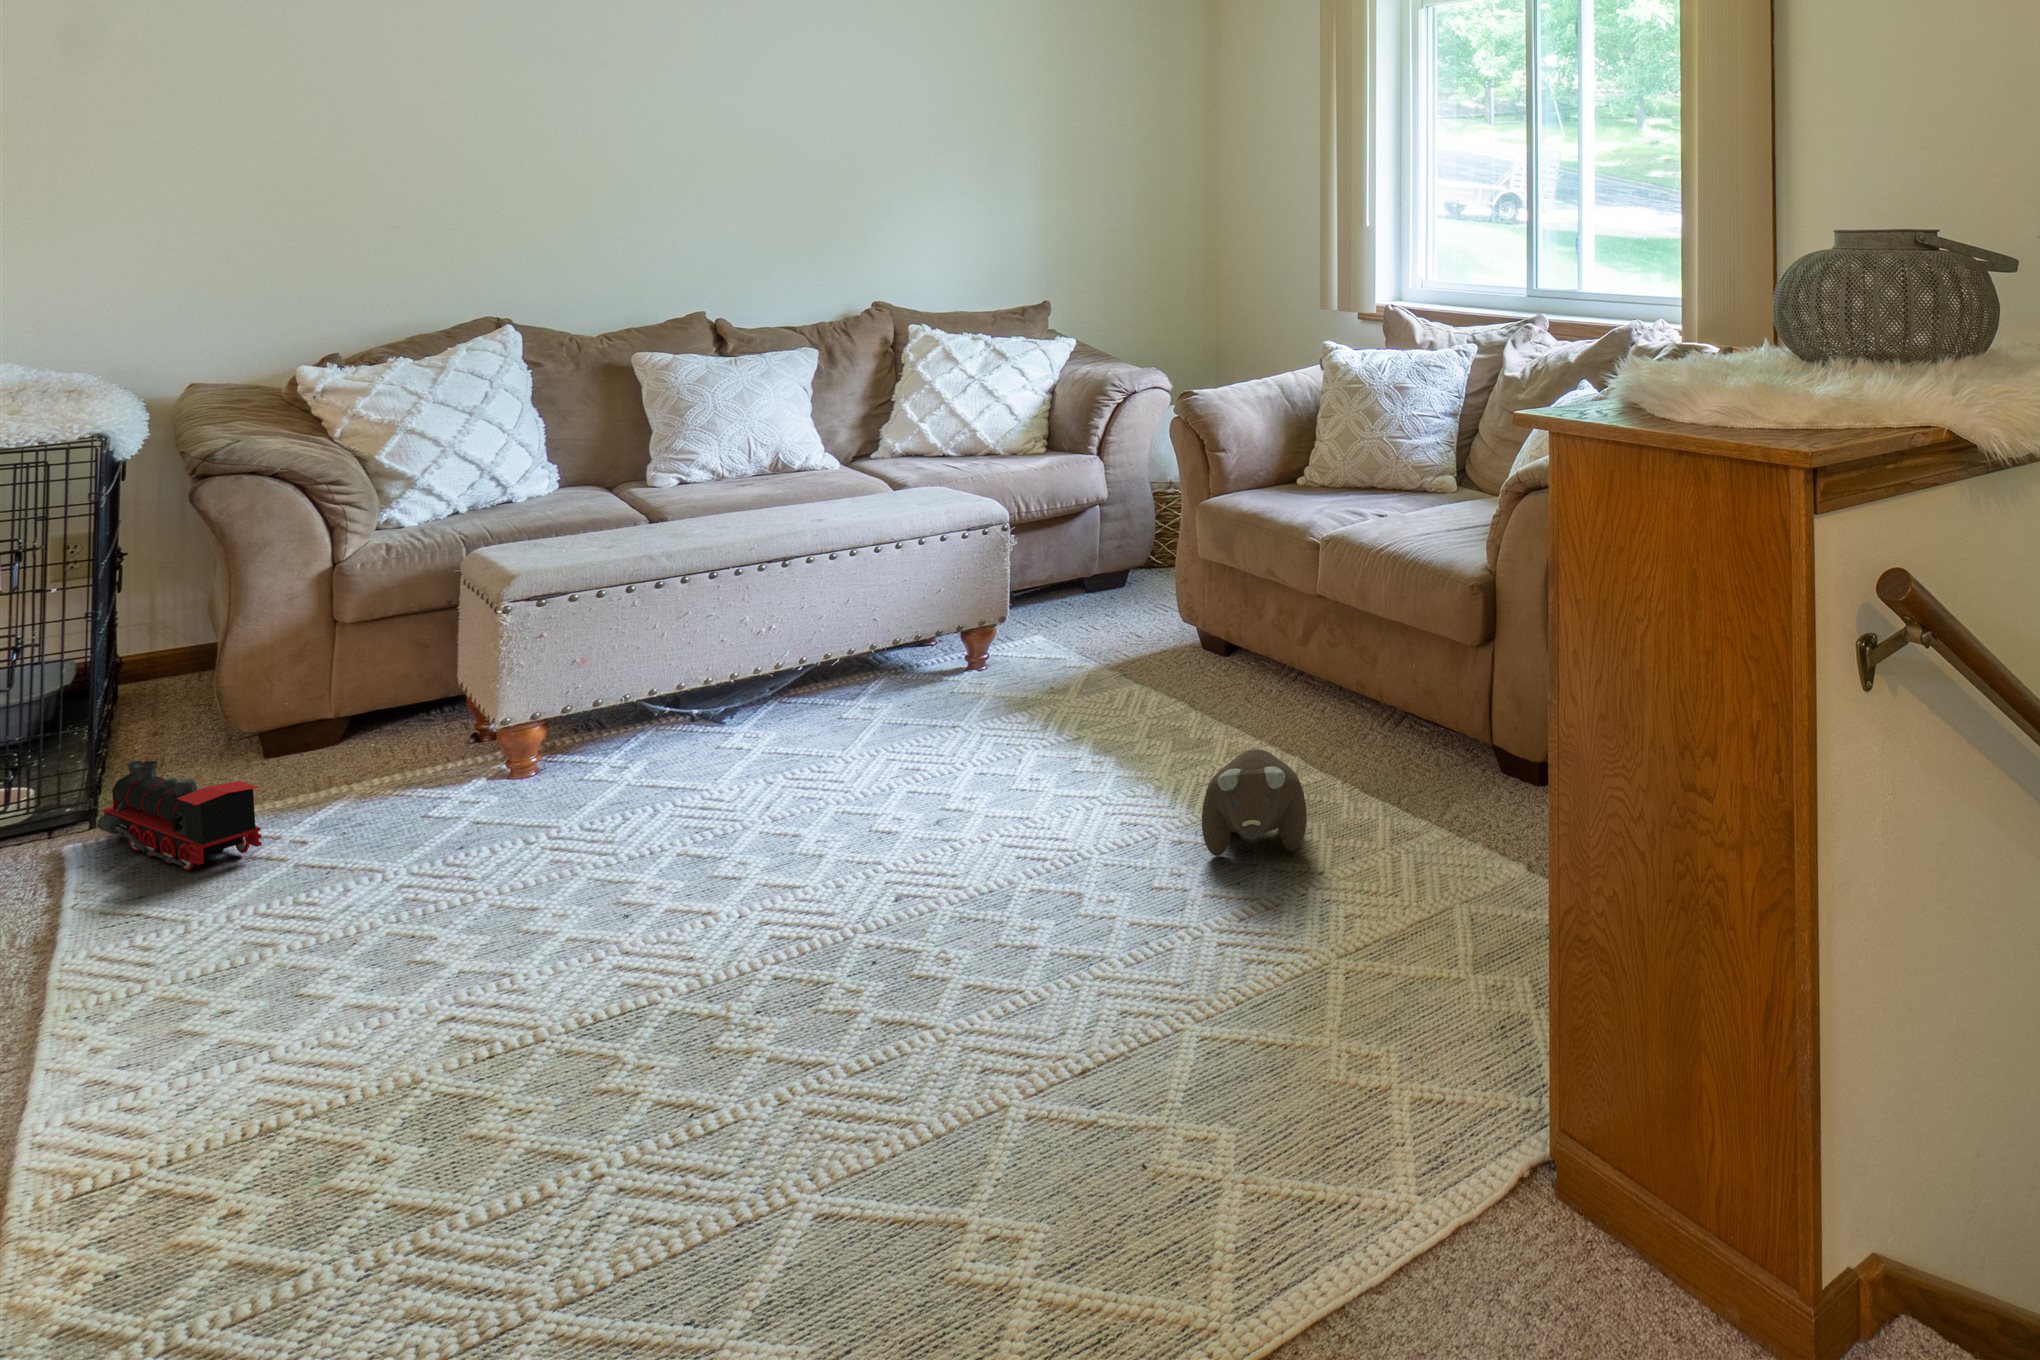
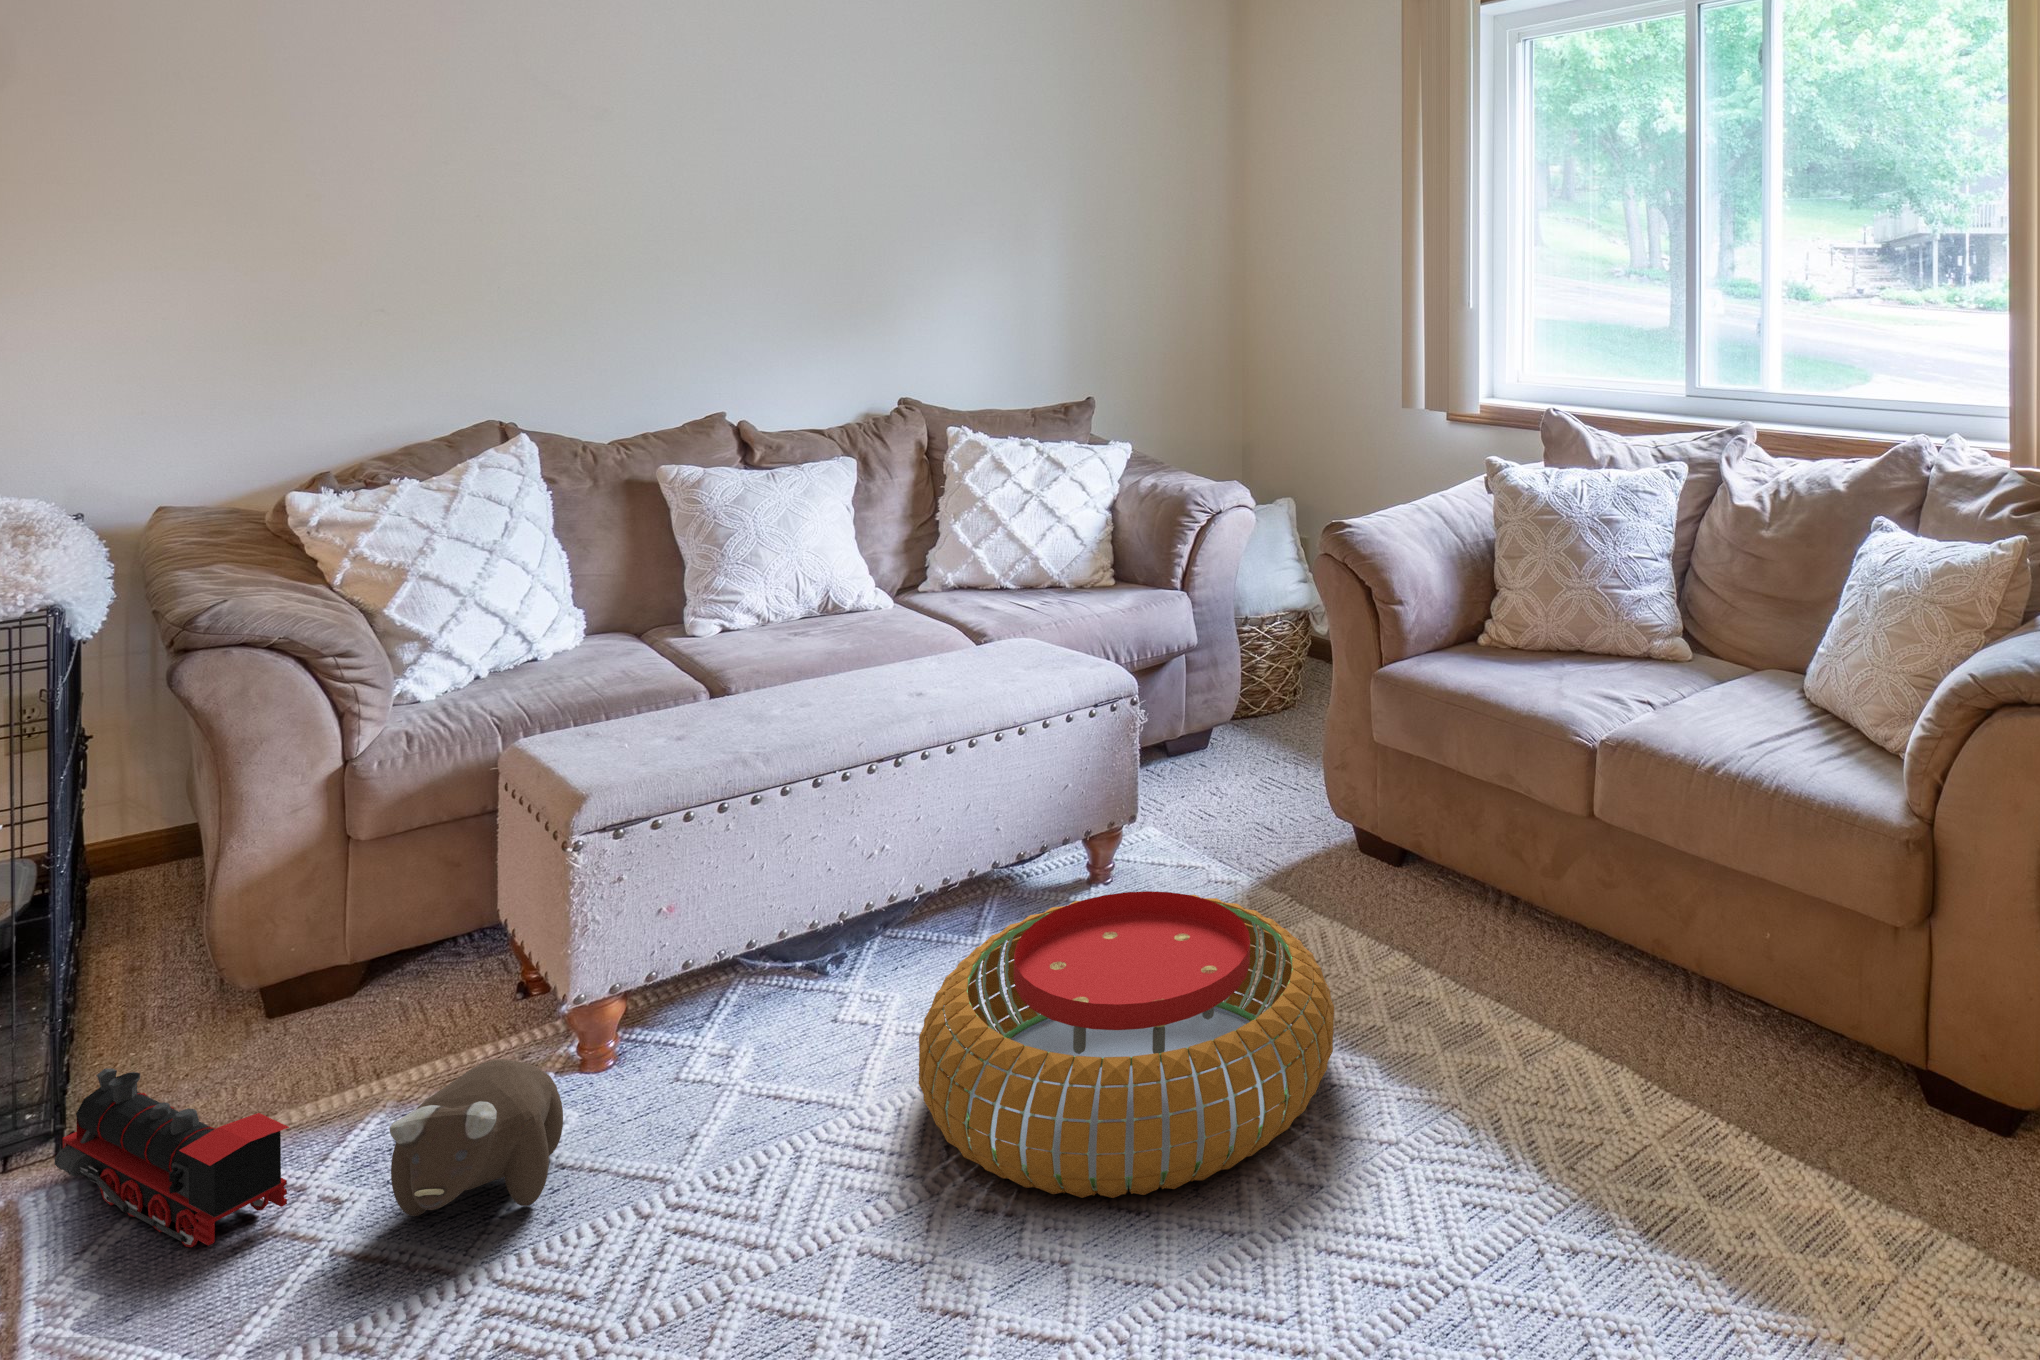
pouf: none [752,650,1104,846] -> present [919,891,1334,1198]
plush toy: present [1202,749,1307,856] -> present [390,1059,563,1216]

